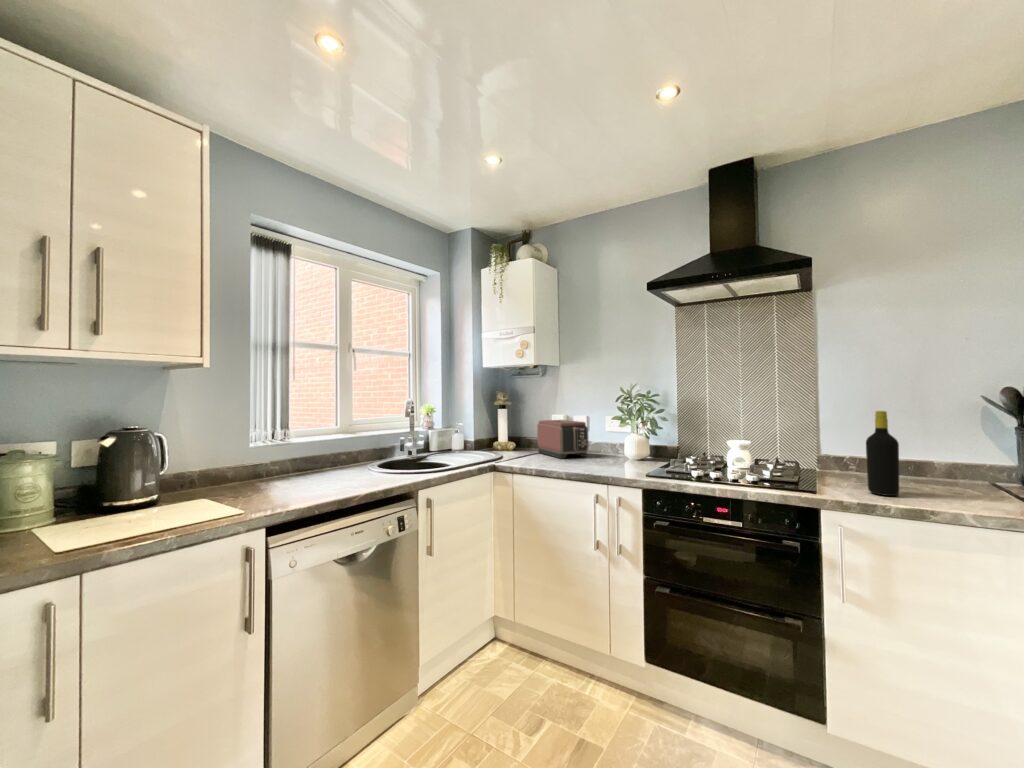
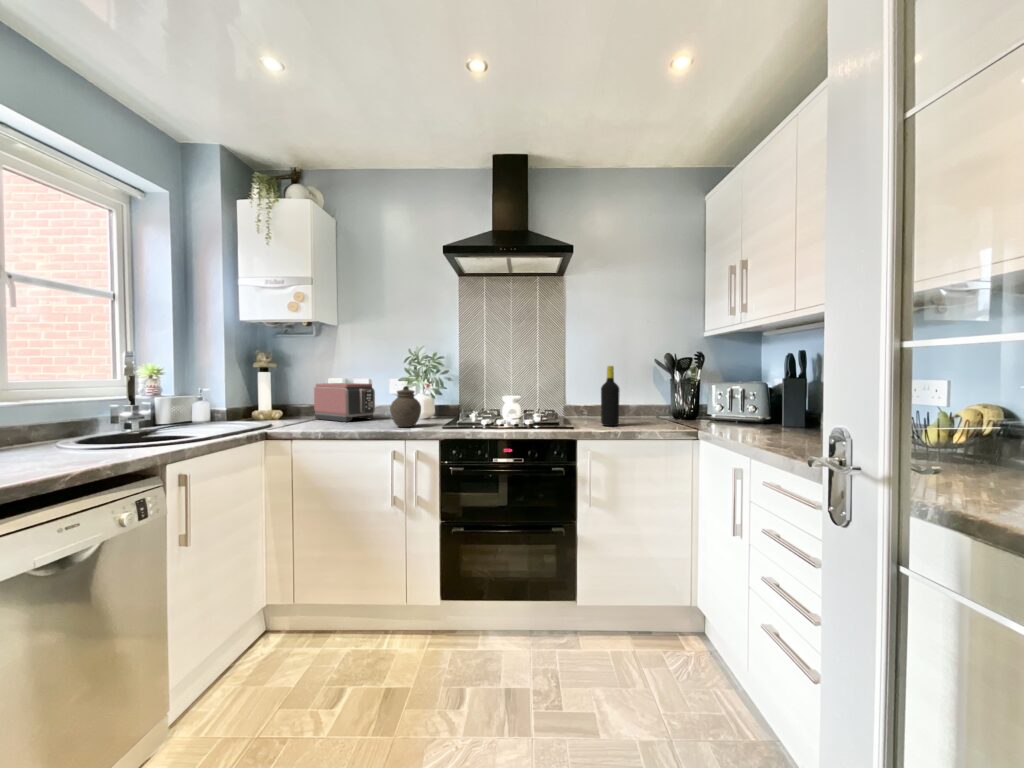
jar: none [595,429,626,471] -> present [390,386,421,427]

